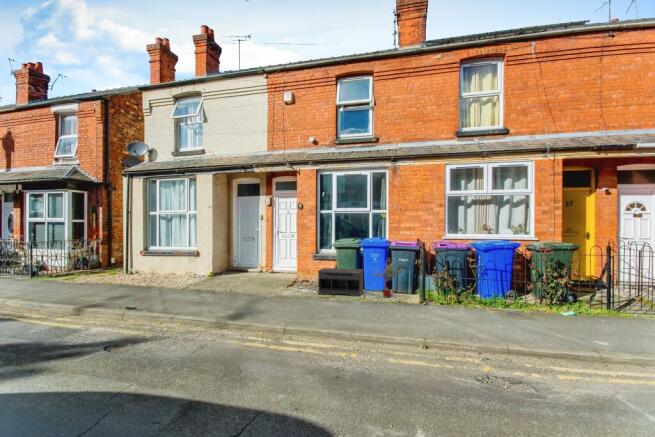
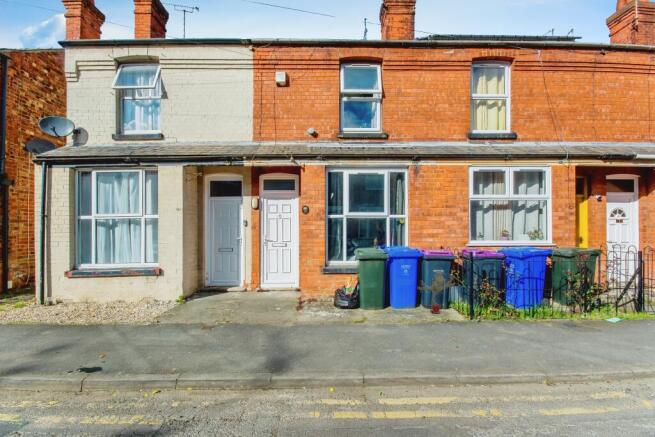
bench: present [318,268,363,296] -> none [354,283,408,316]

